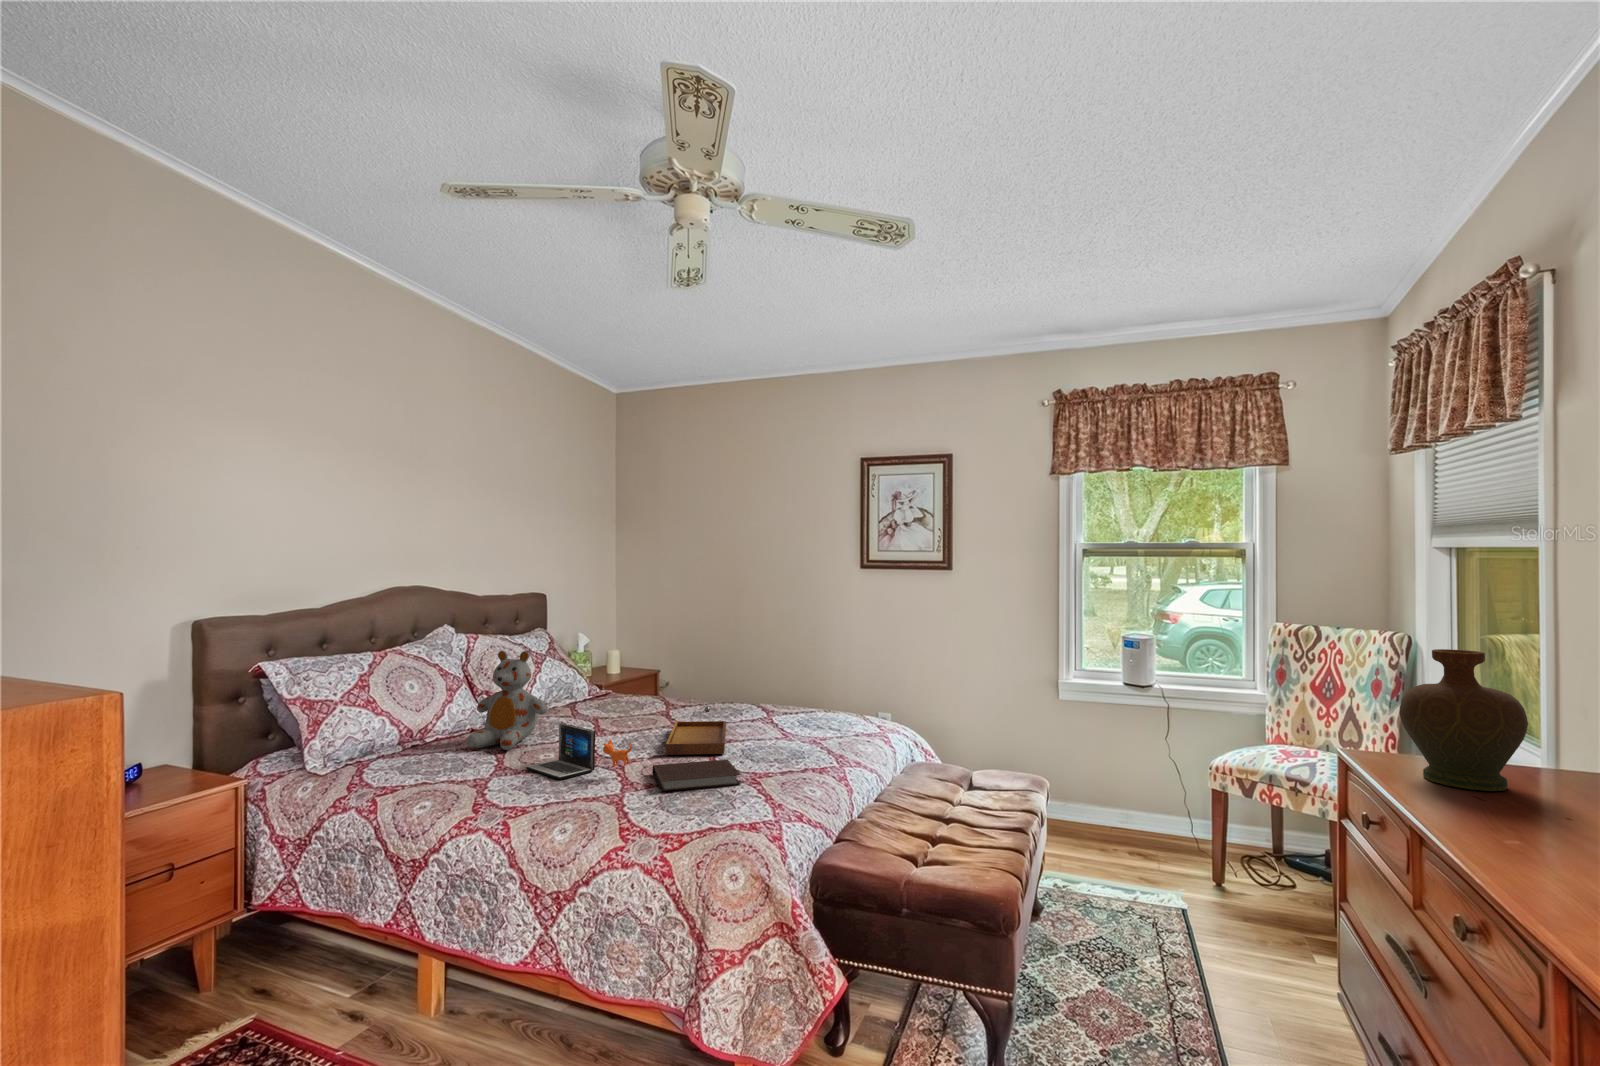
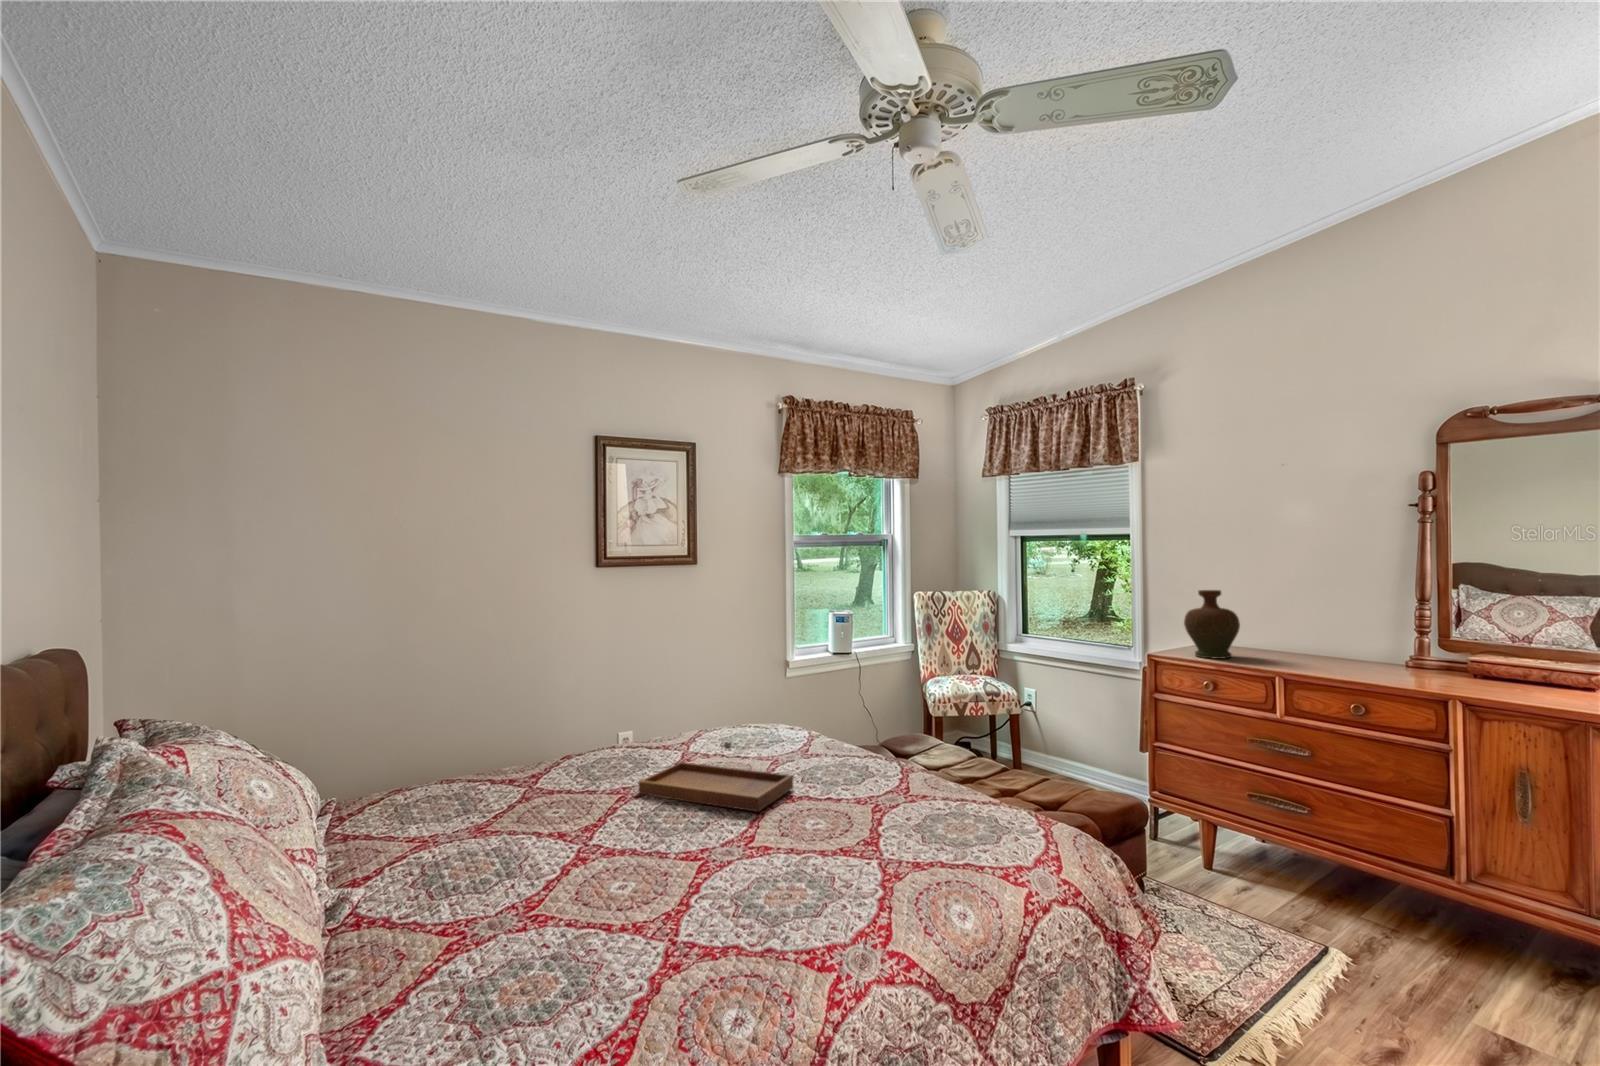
stuffed bear: present [466,651,548,750] -> none [412,722,570,935]
laptop: present [526,723,632,780] -> none [682,795,830,901]
notebook: present [652,760,741,791] -> none [822,787,912,835]

